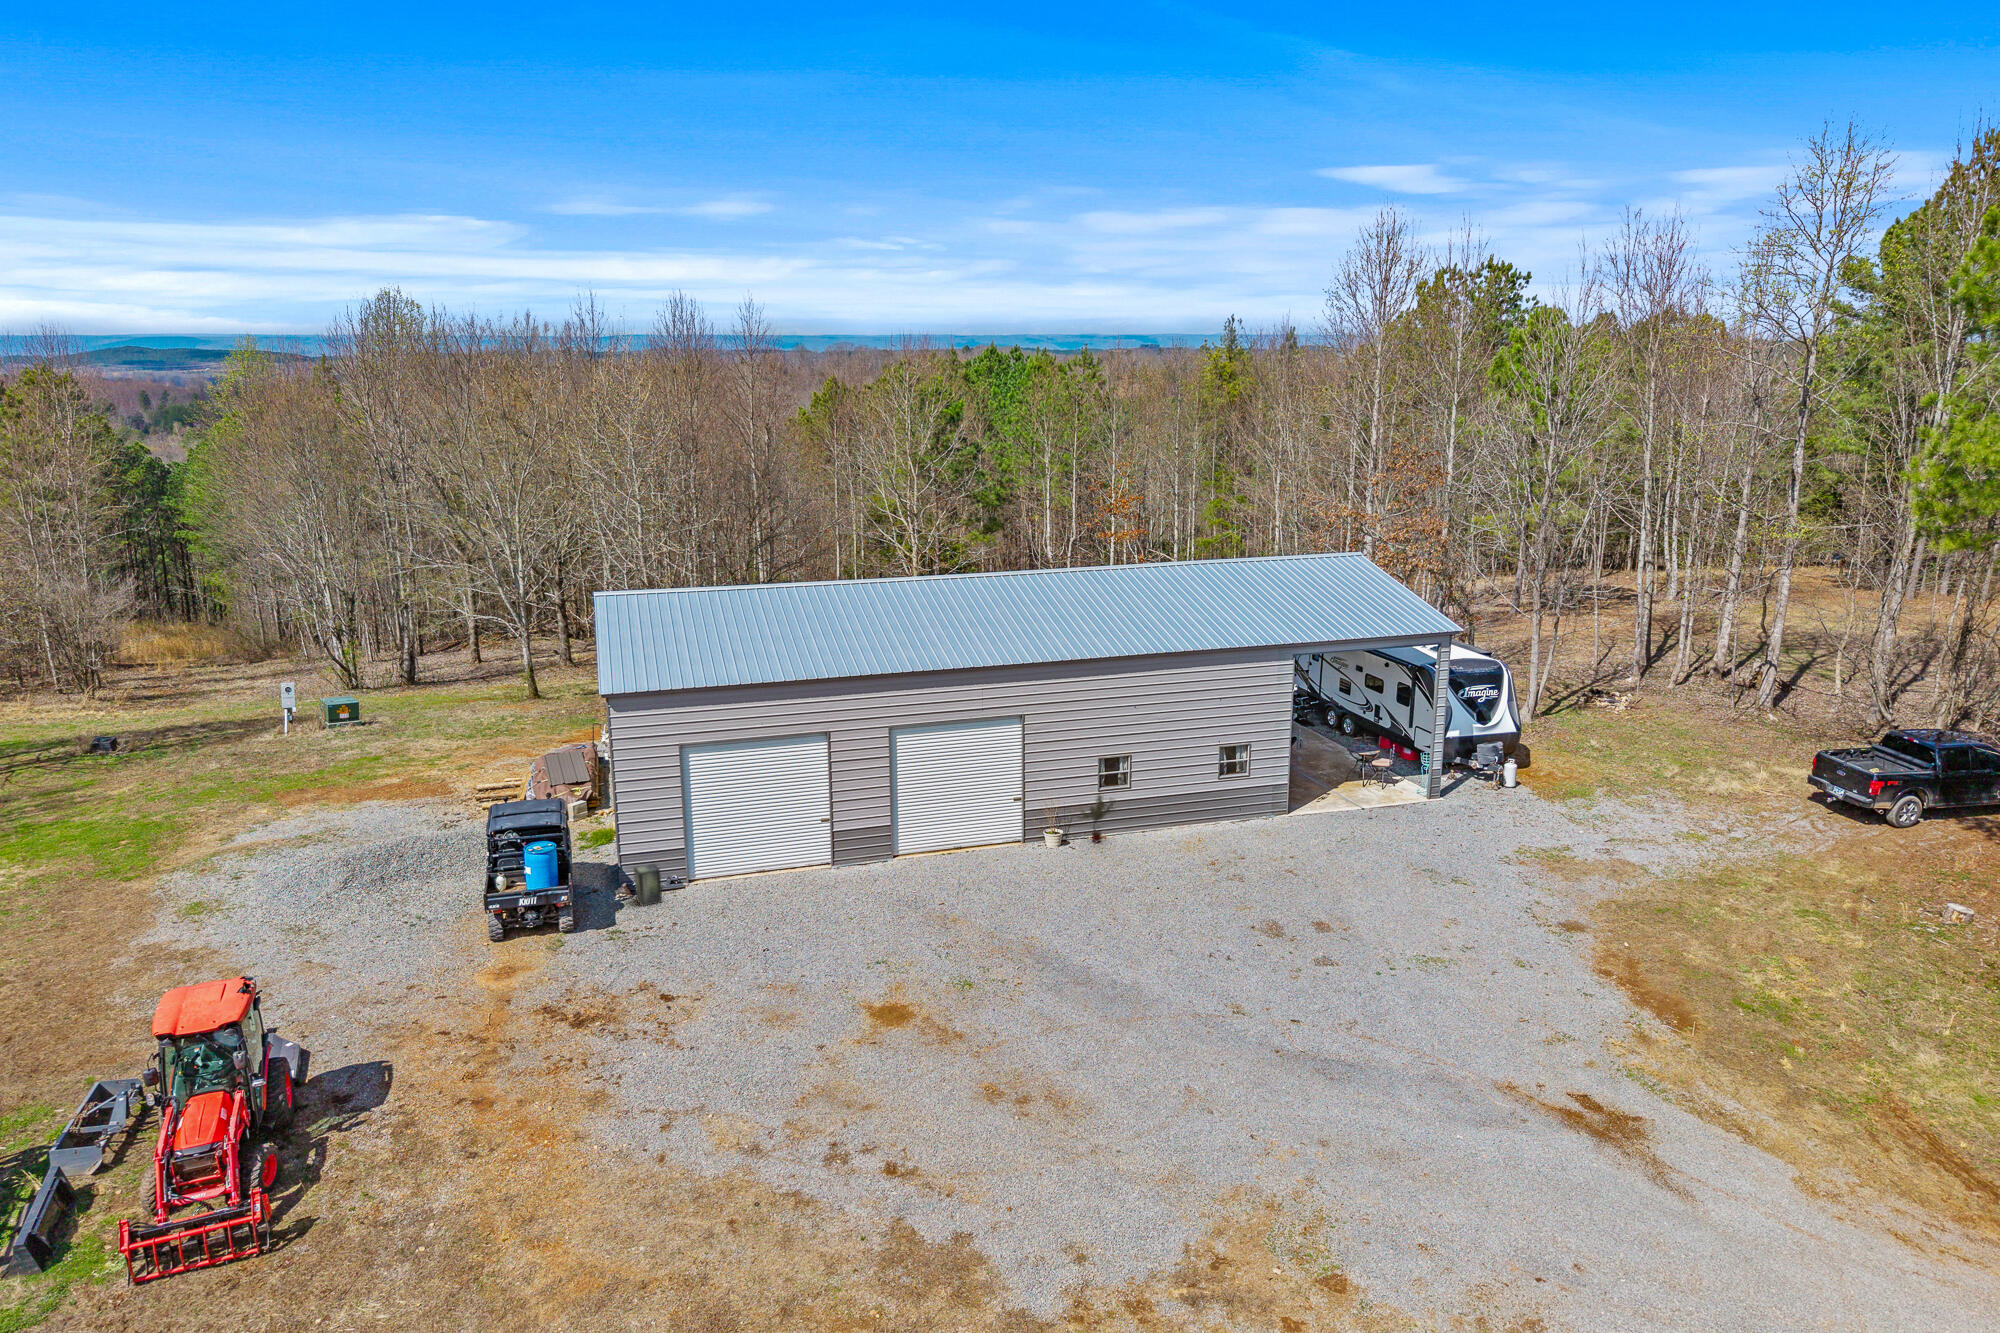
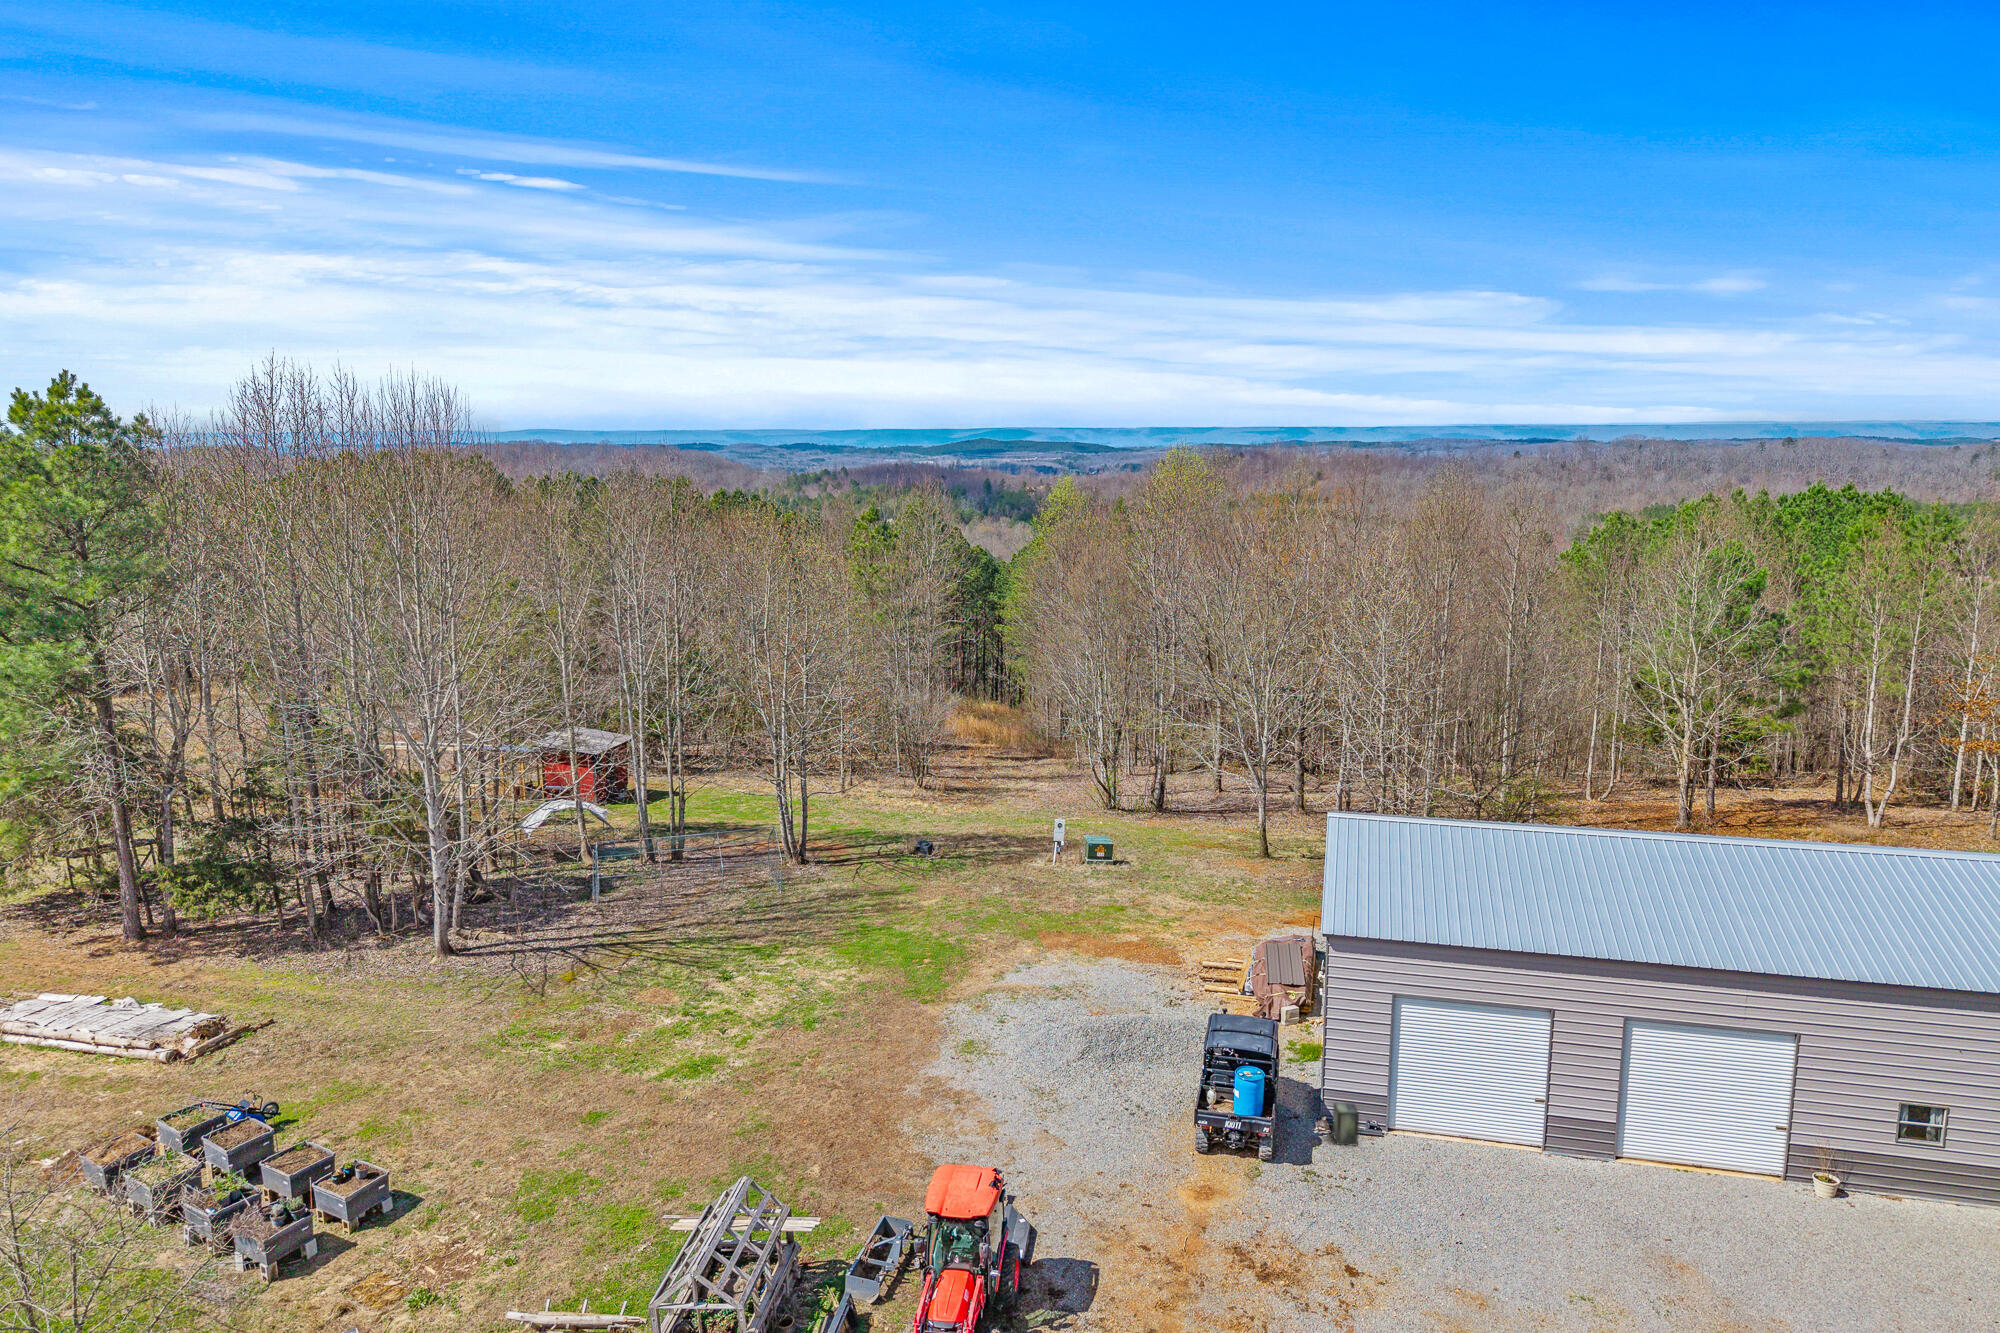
potted tree: present [1078,794,1116,842] -> none [1862,1148,1922,1209]

